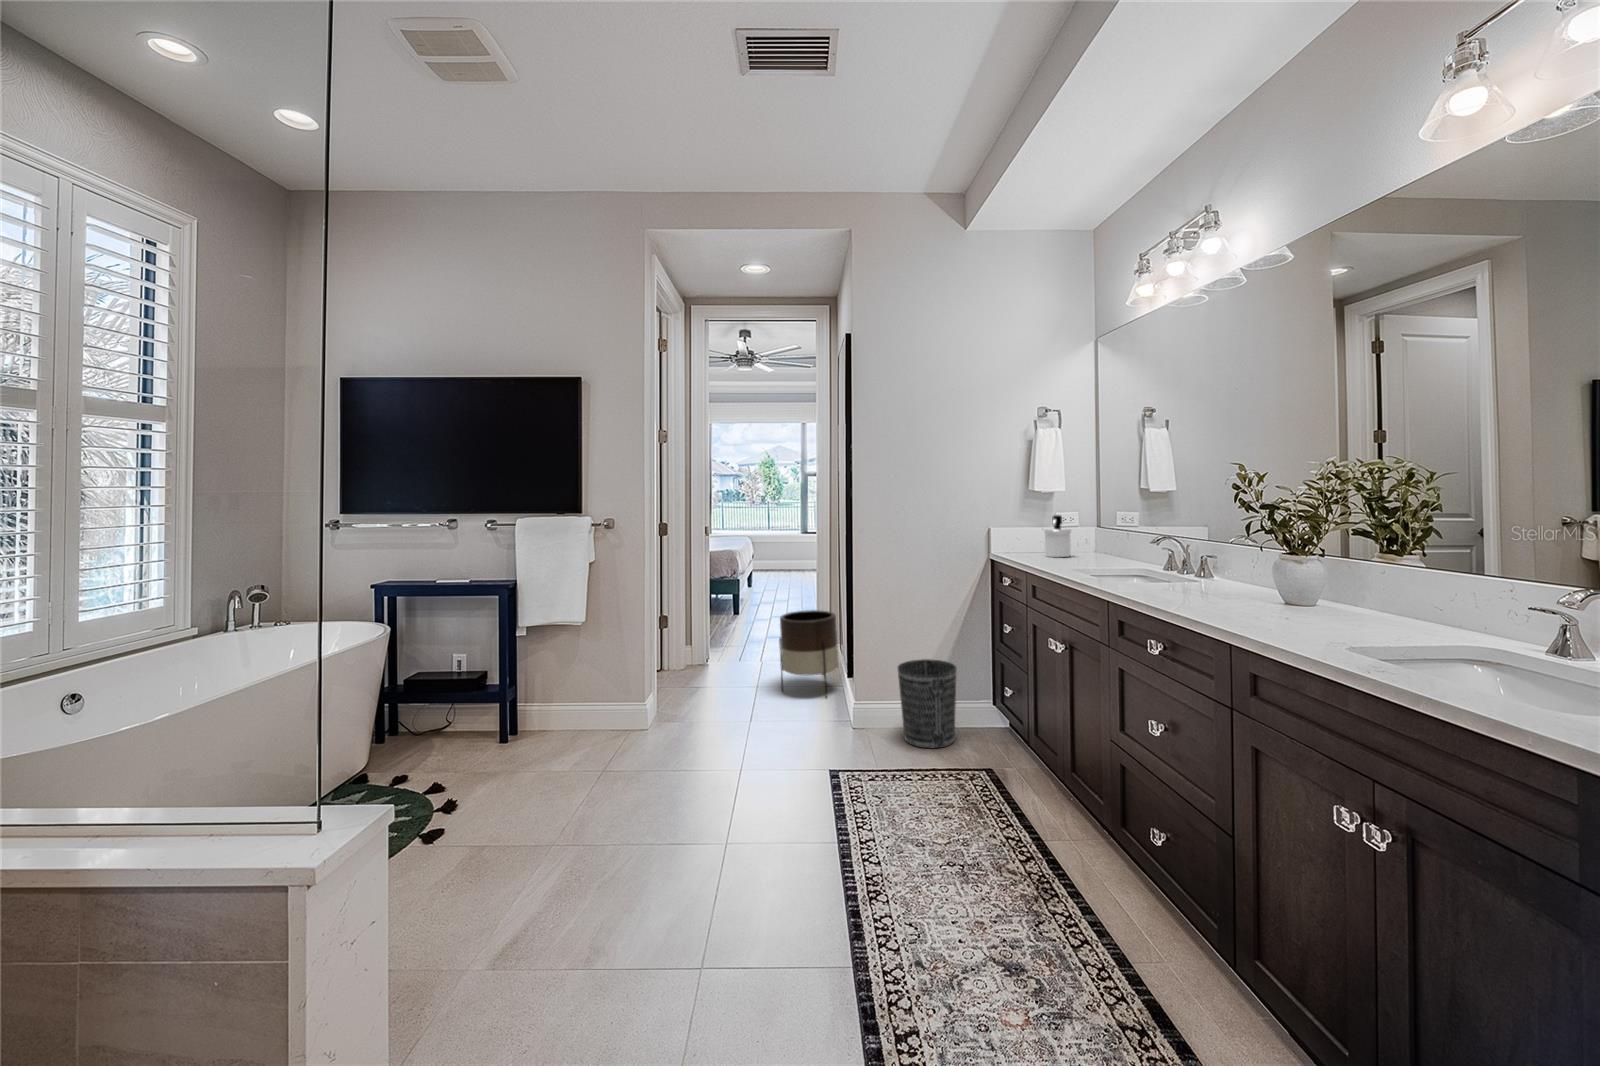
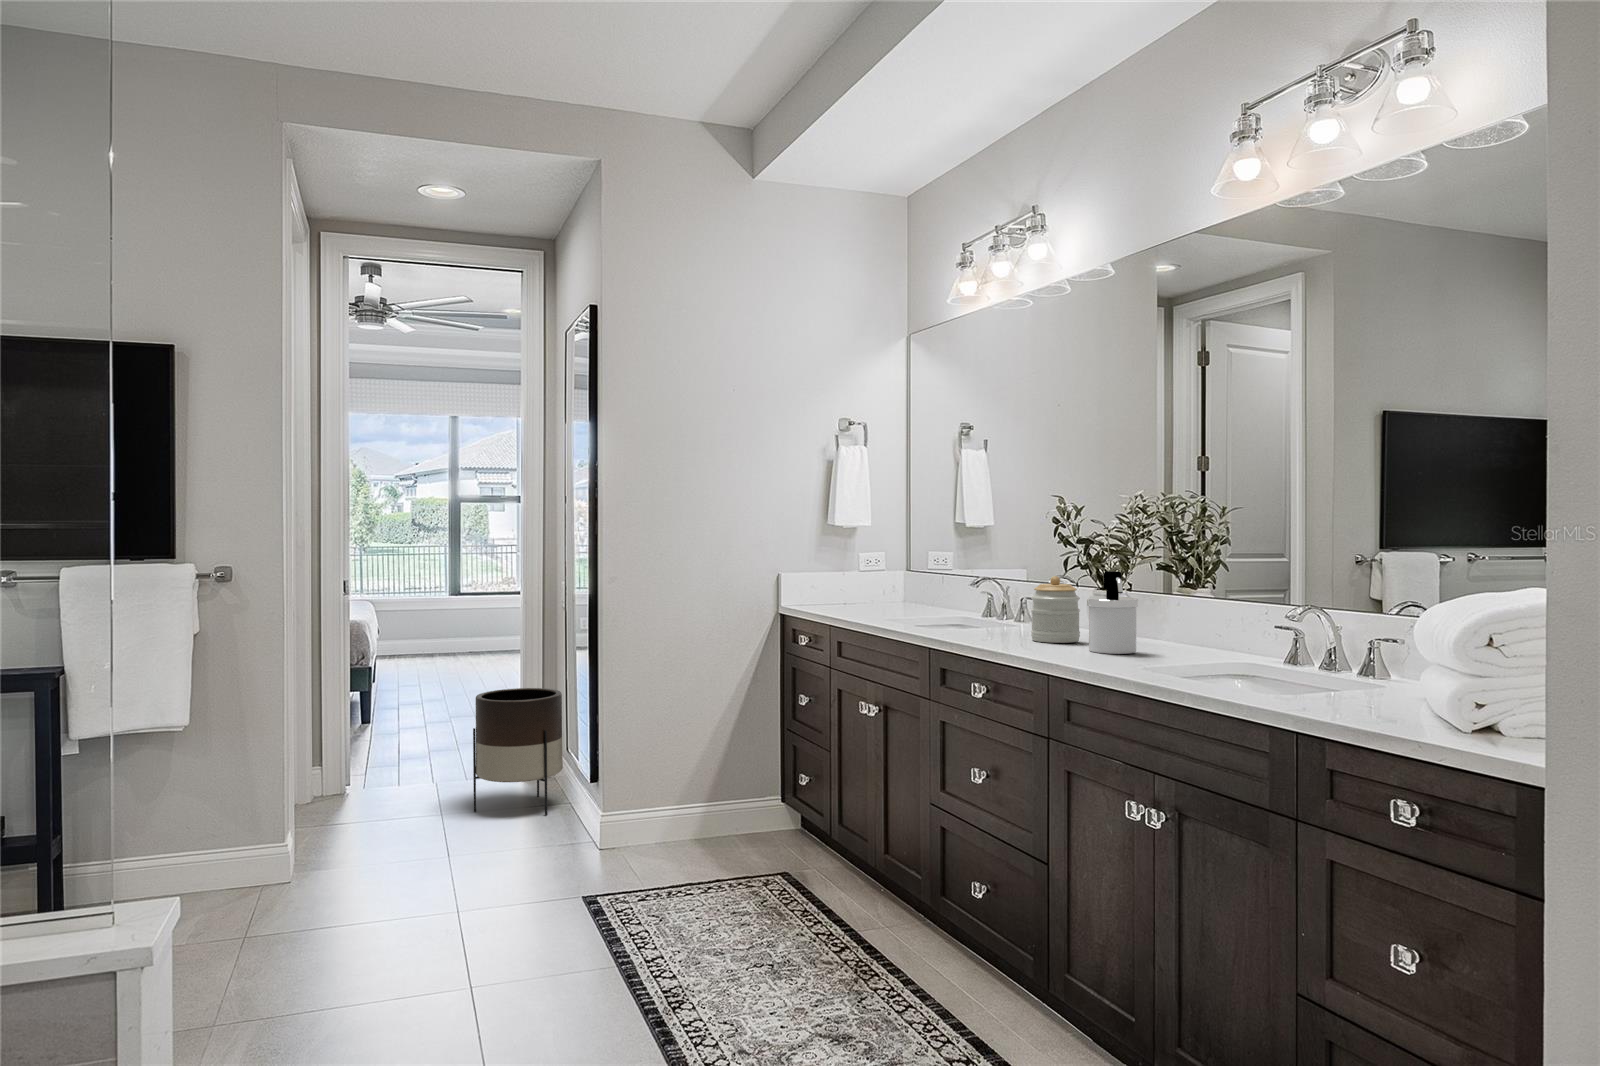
soap dispenser: present [1044,515,1071,557] -> present [1087,571,1138,654]
jar: none [1210,544,1265,609] -> present [1031,576,1080,643]
wastebasket: present [898,659,956,748] -> none [665,743,743,859]

